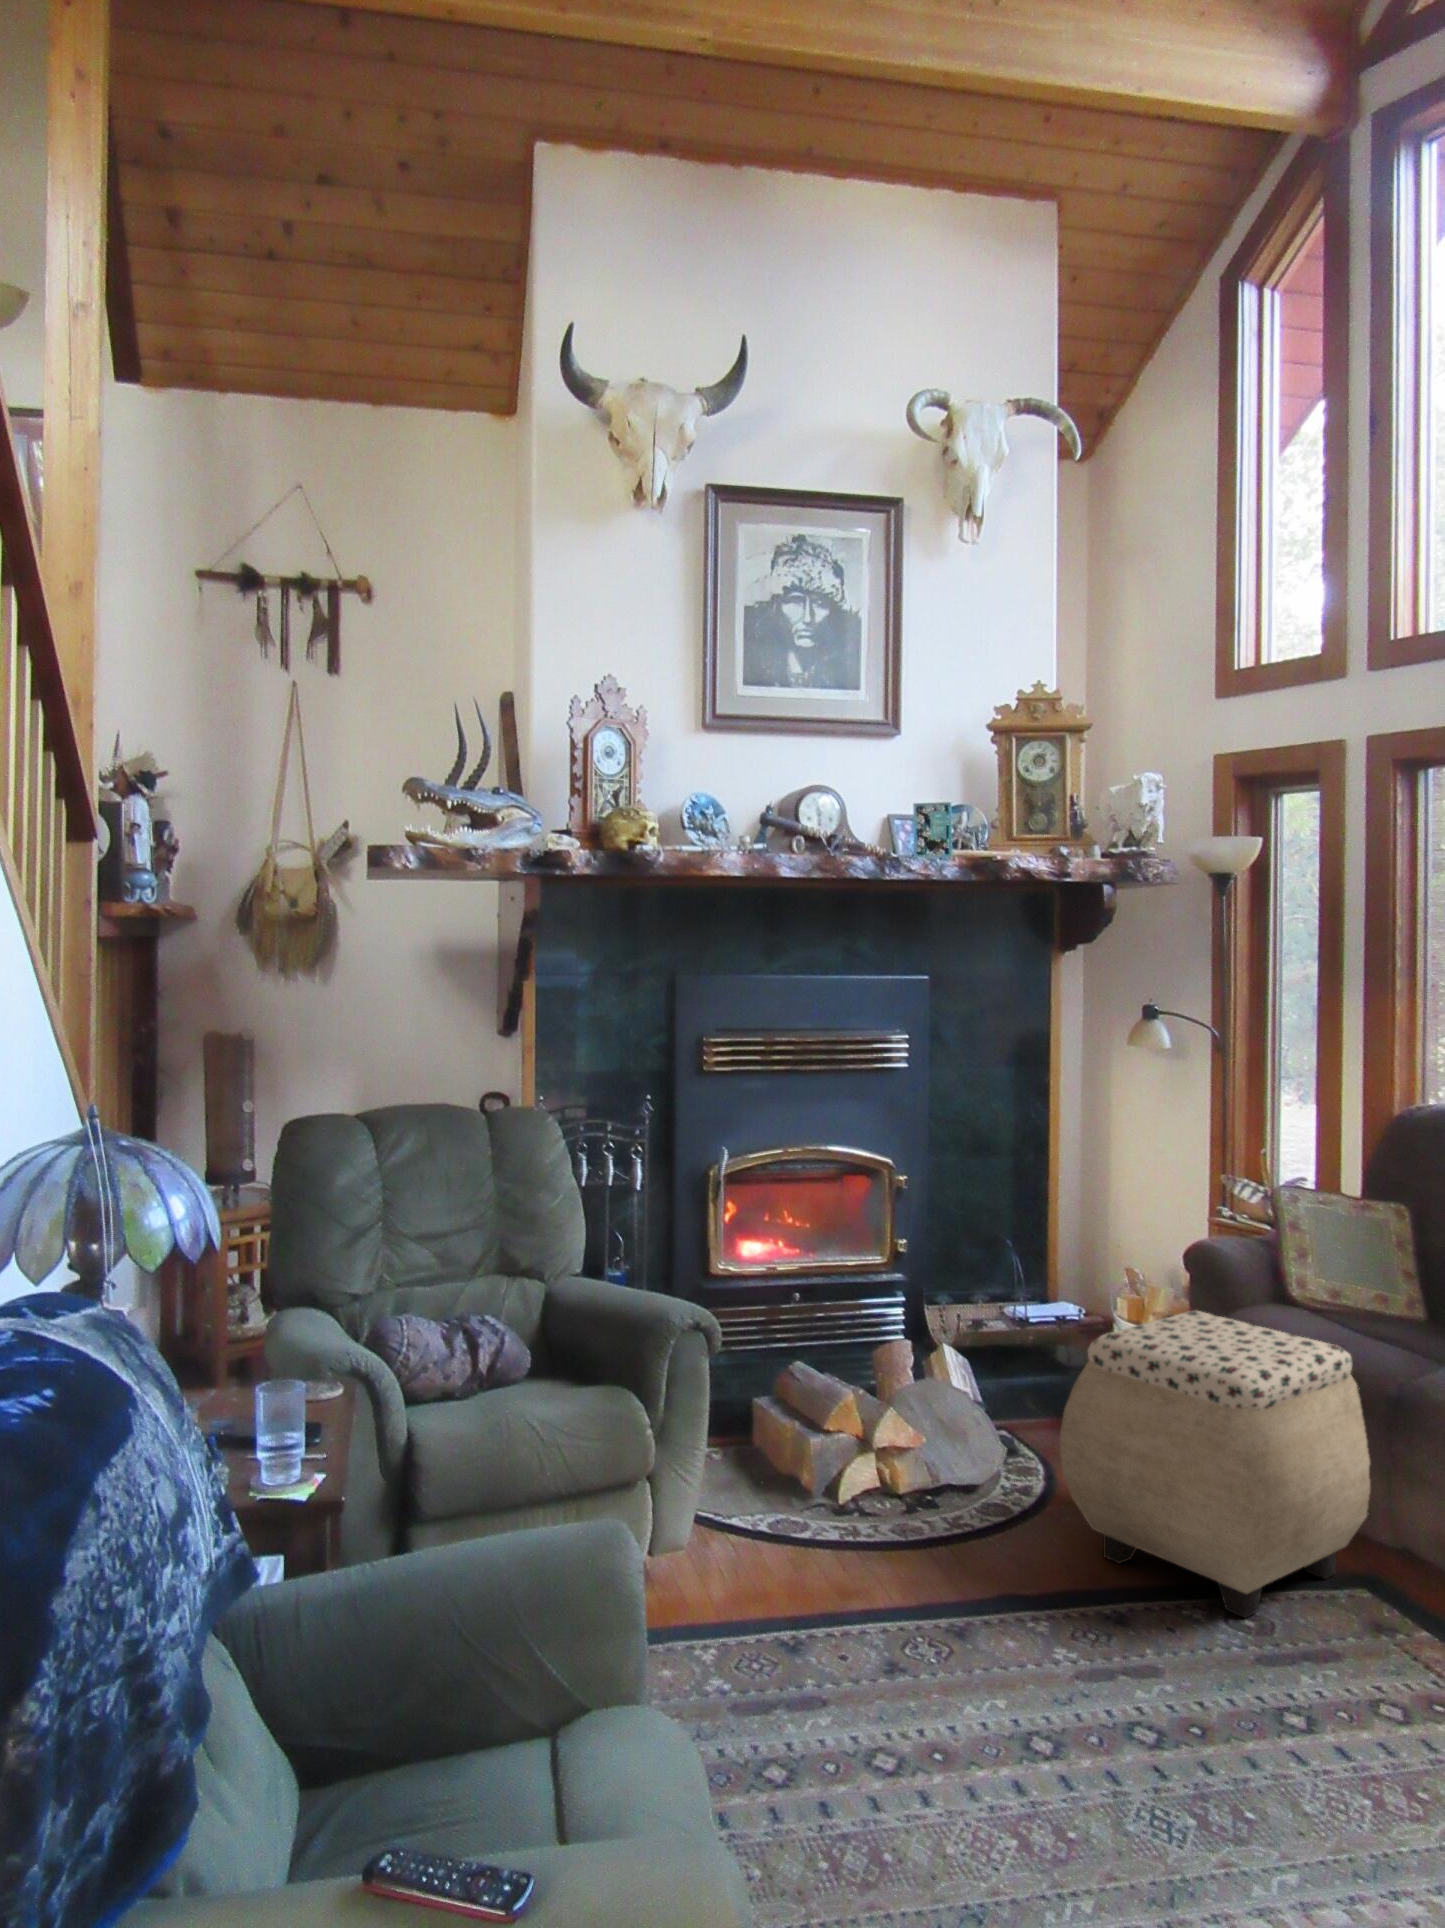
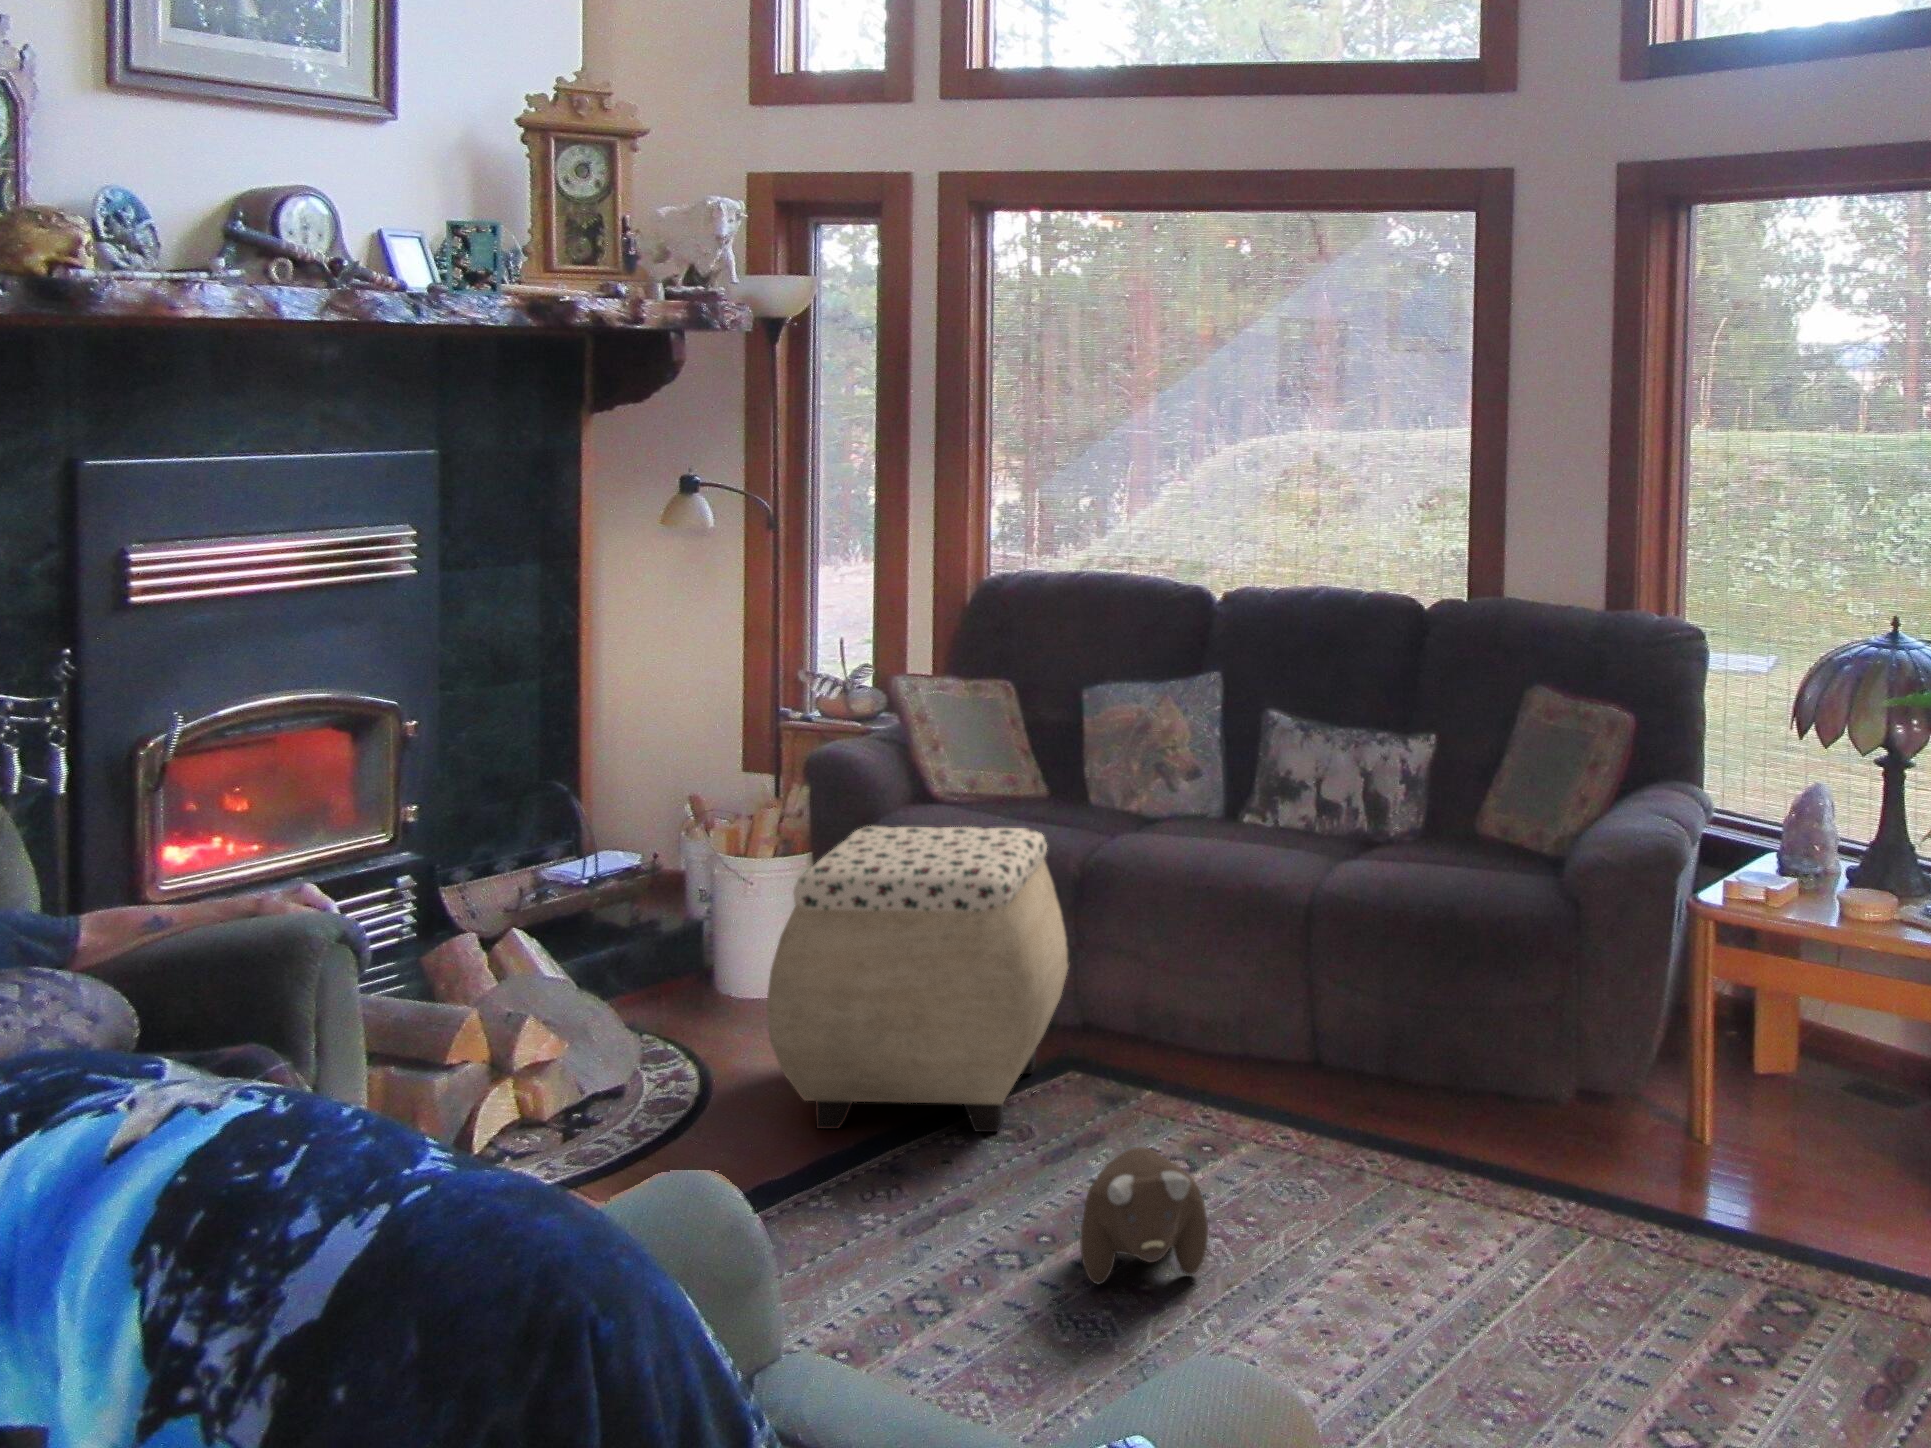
plush toy: none [1185,1676,1322,1831] -> present [1080,1147,1208,1284]

